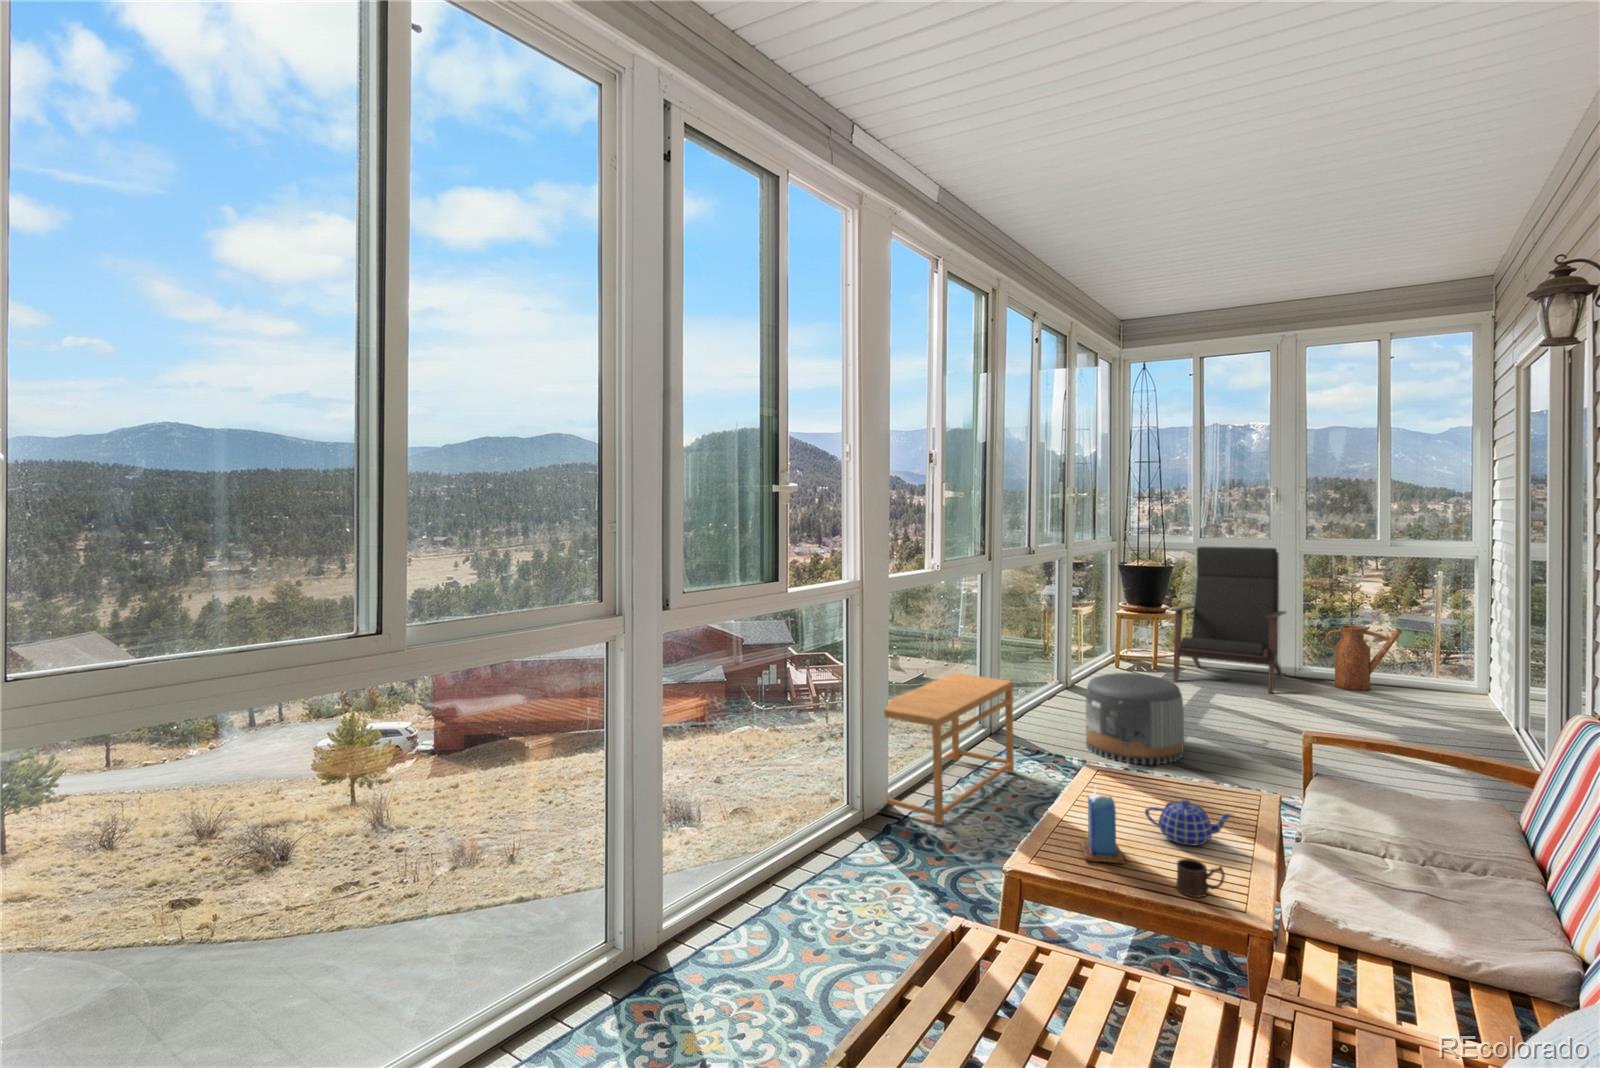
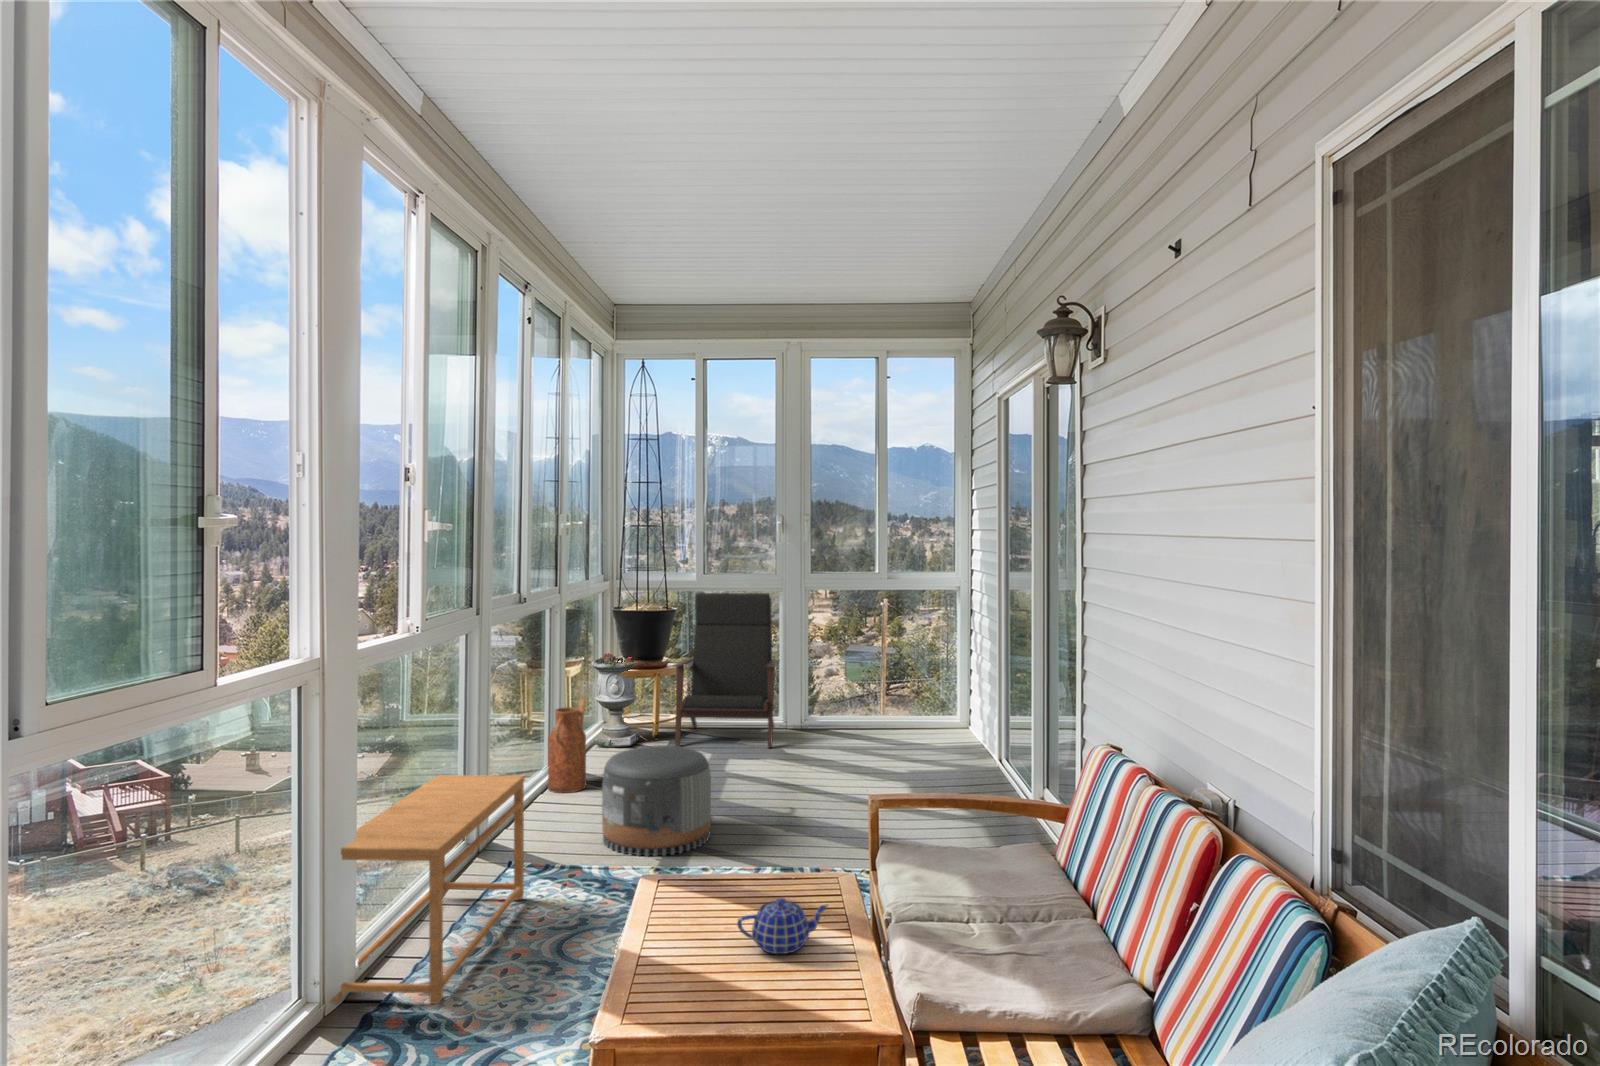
planter: none [1097,594,1144,676] -> present [591,653,639,748]
watering can: present [1325,626,1402,691] -> present [548,699,586,793]
candle: present [1081,788,1124,864] -> none [672,908,731,1011]
mug: present [1176,859,1225,897] -> none [795,973,847,1021]

